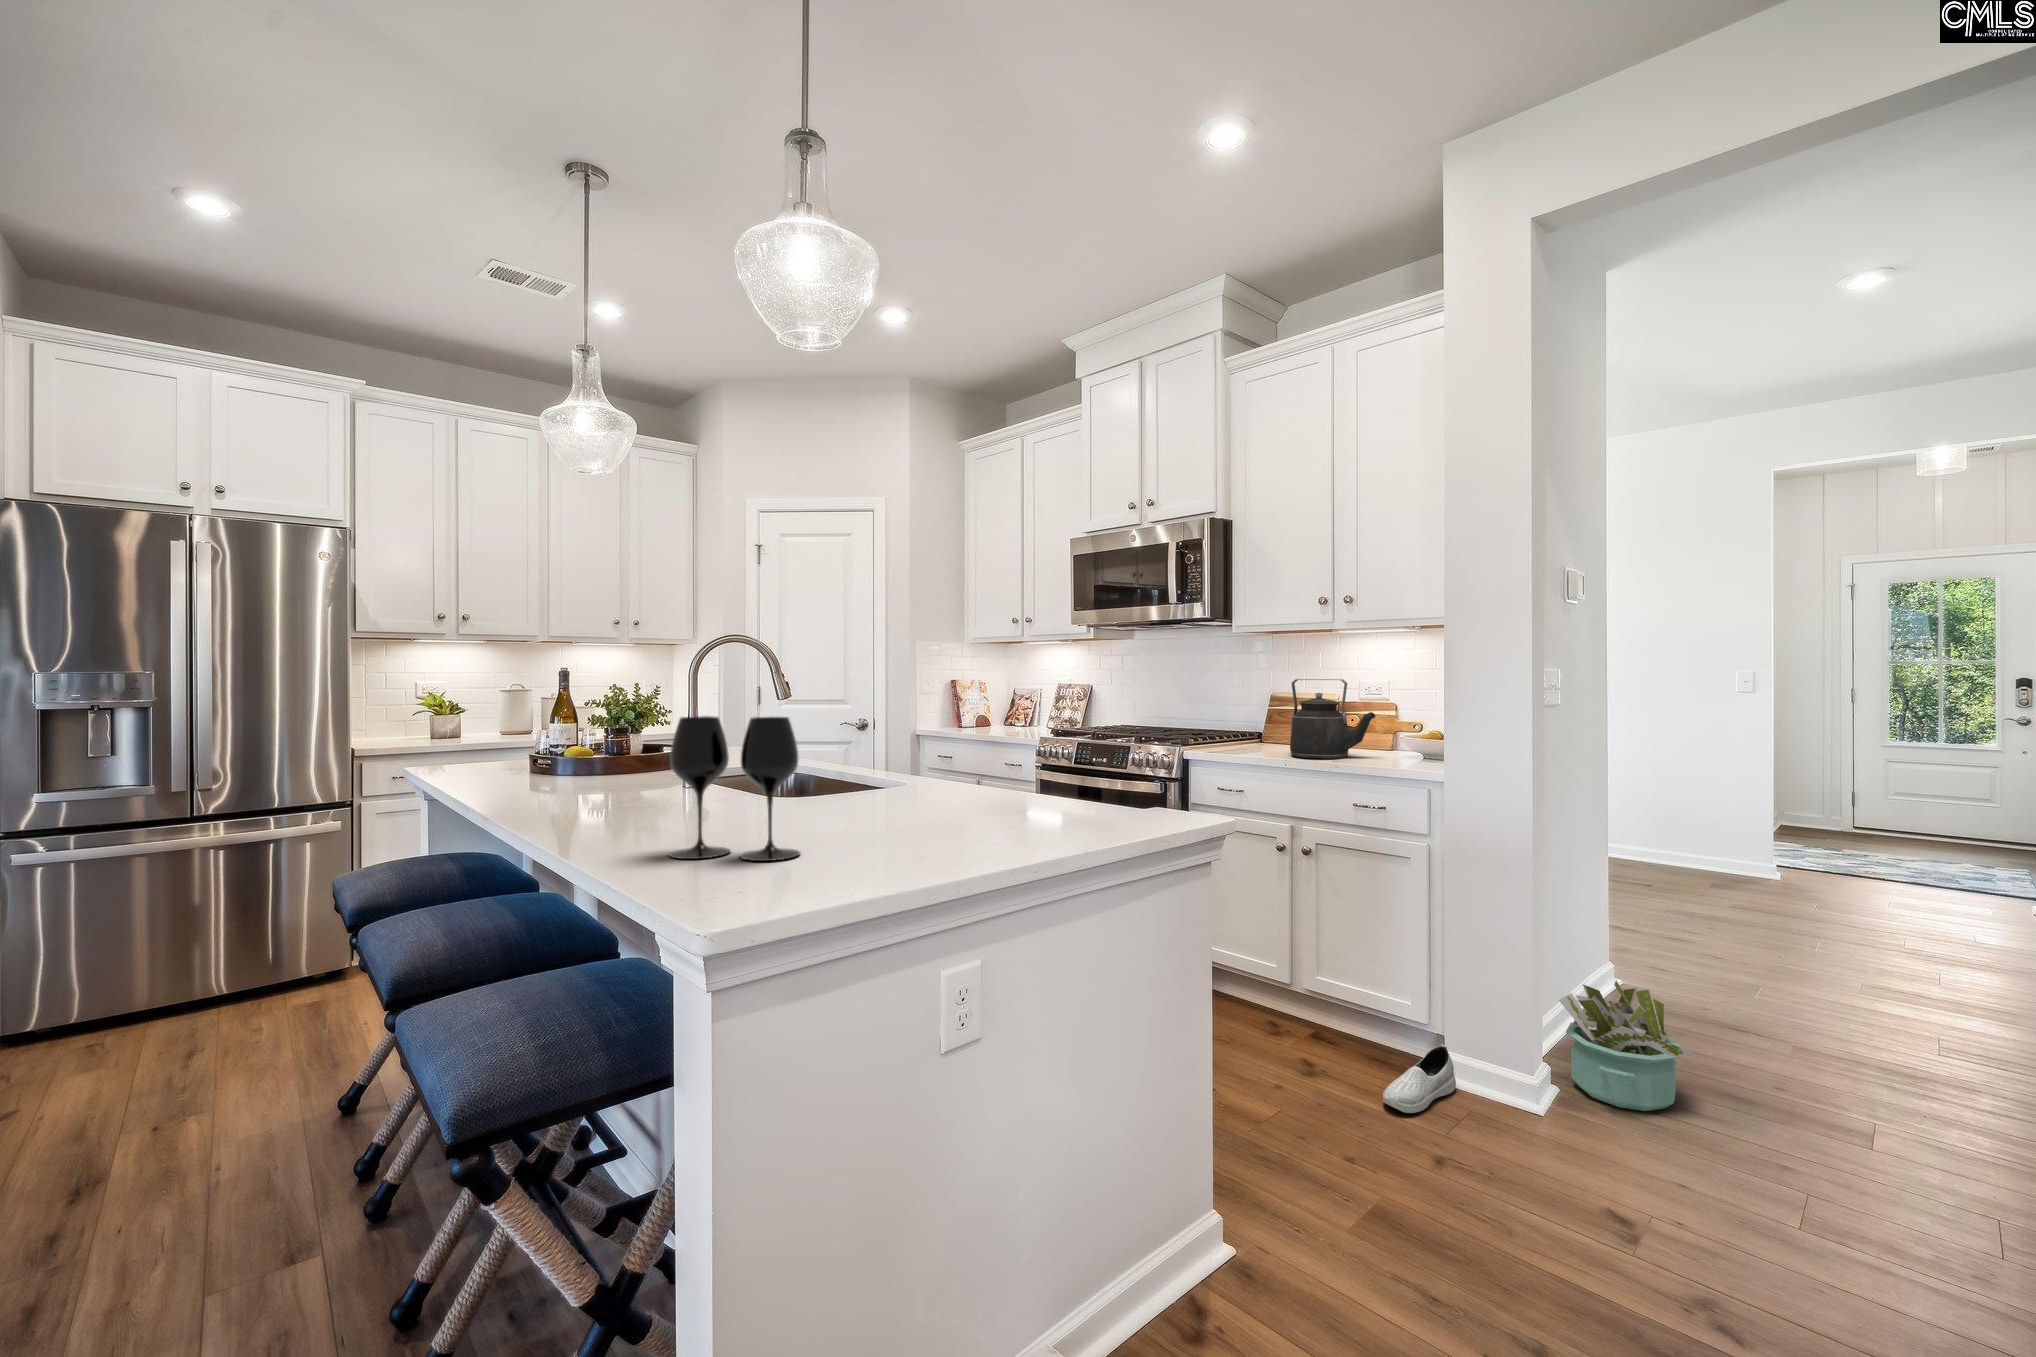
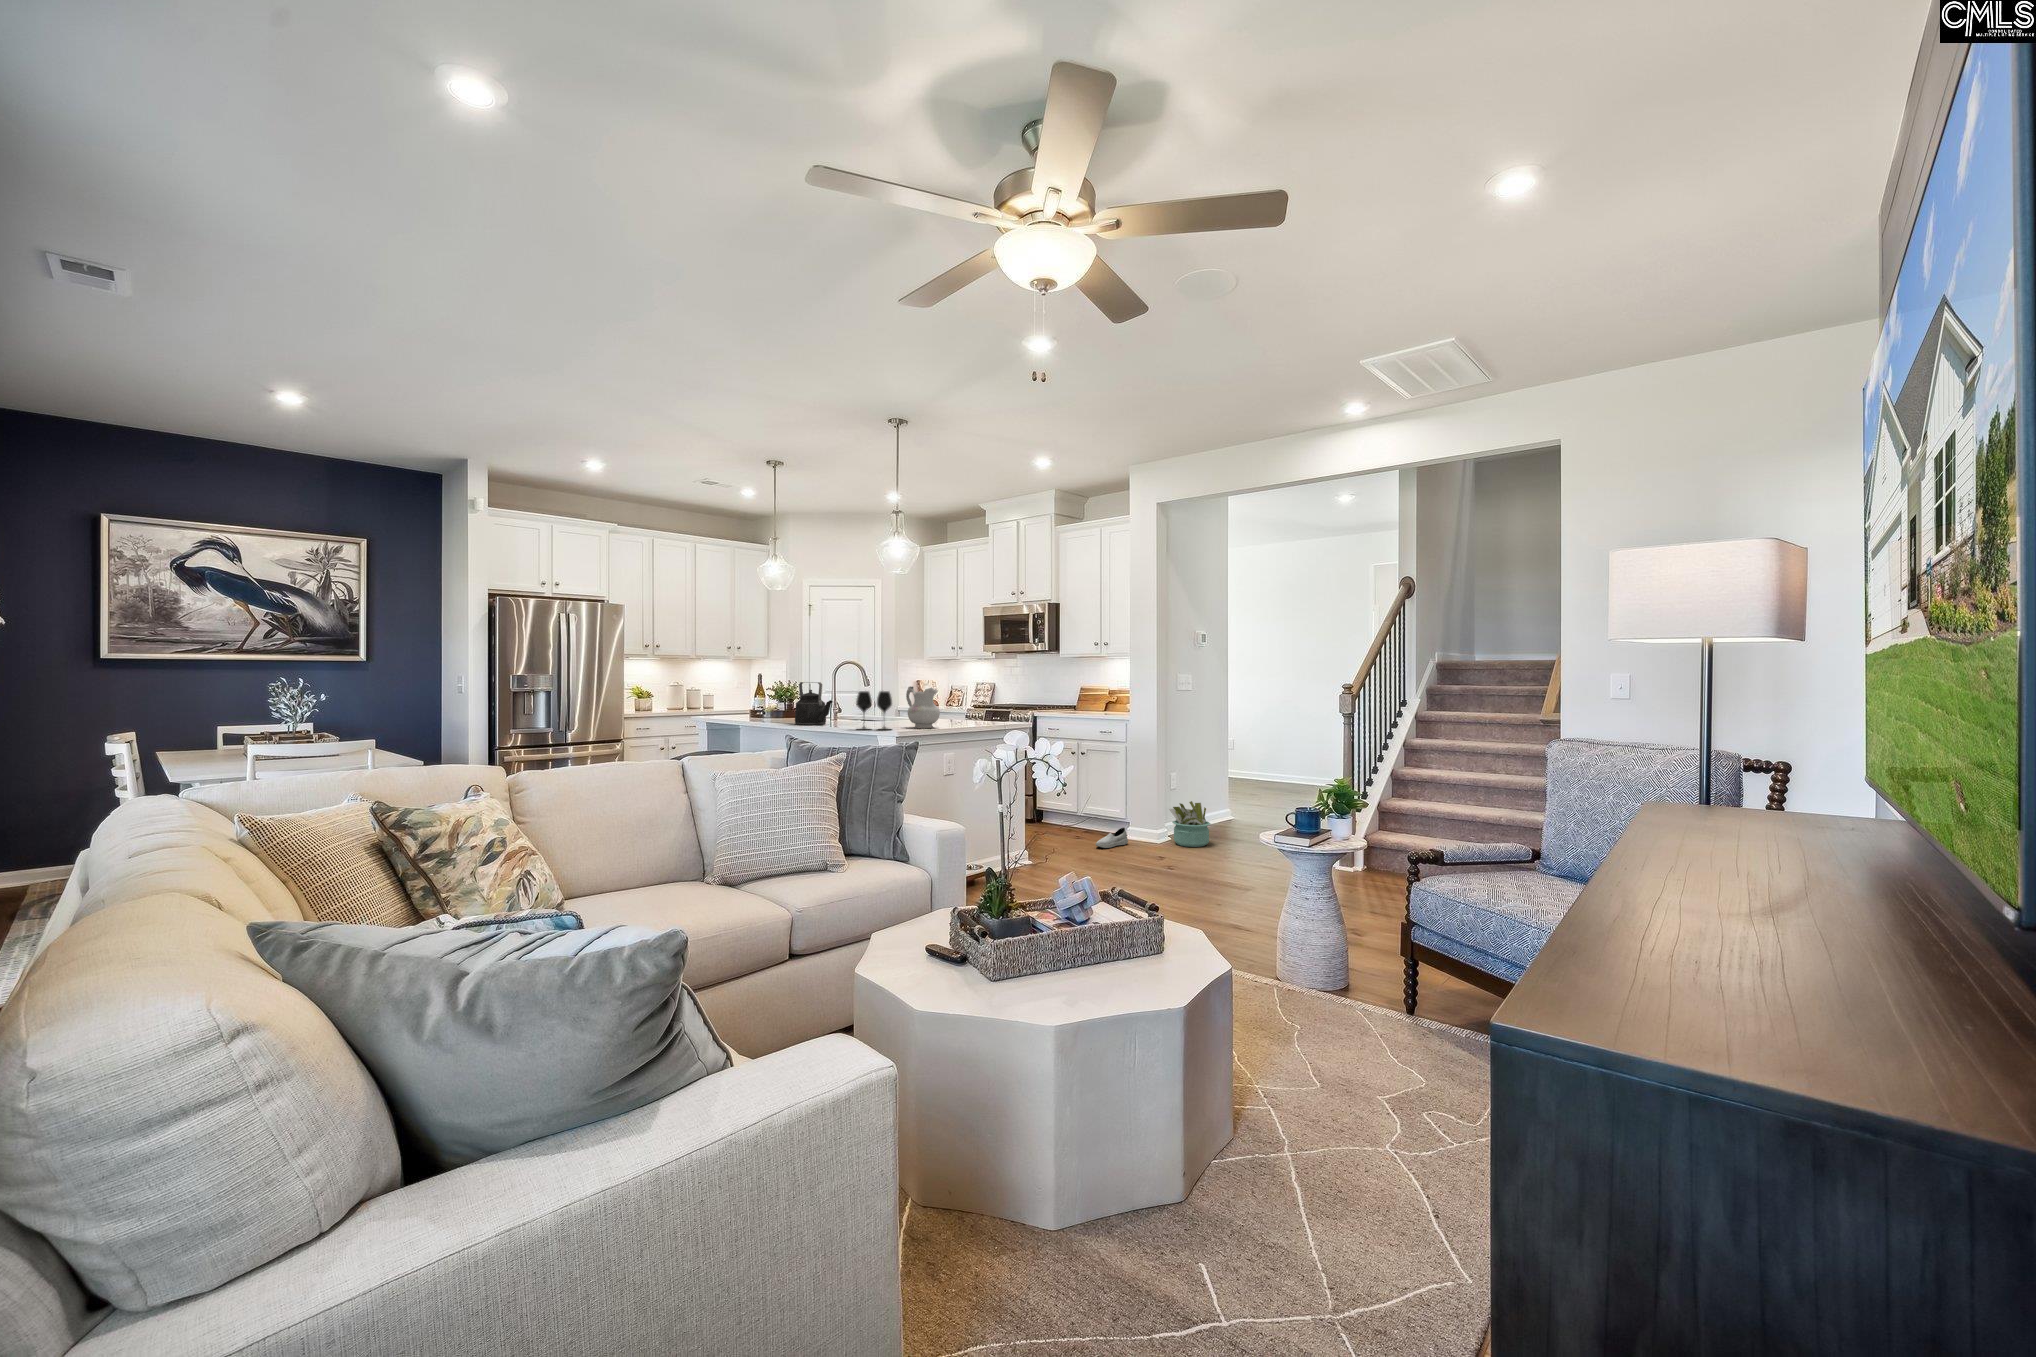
kettle: present [1290,679,1376,758] -> present [795,682,832,725]
ceramic pitcher: none [865,697,973,841] -> present [906,686,940,728]

